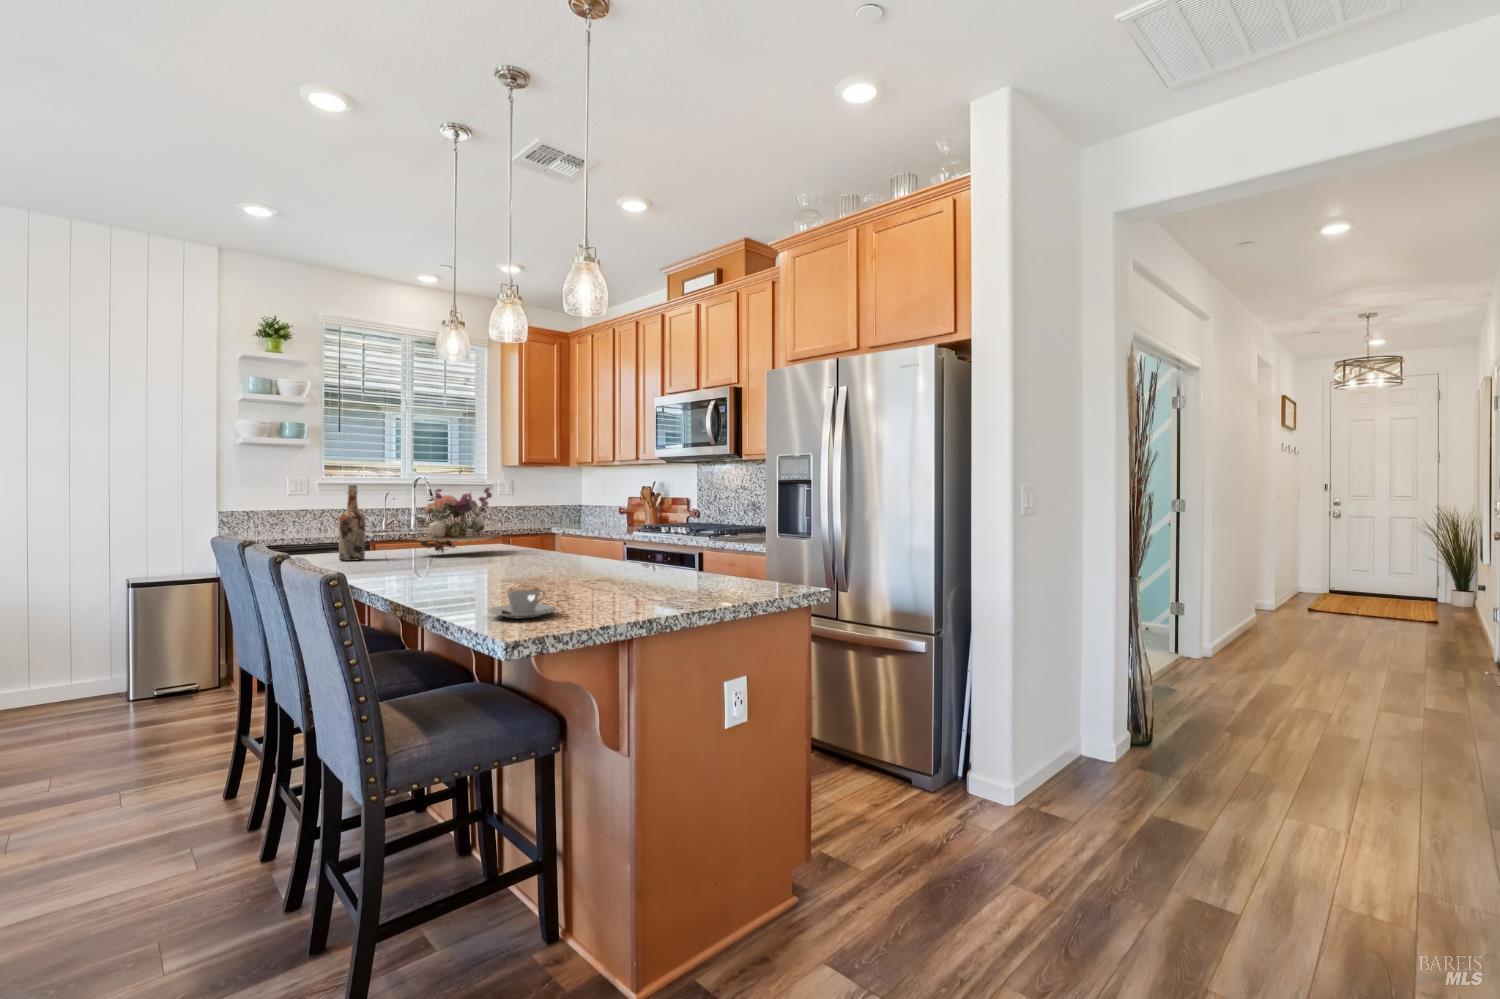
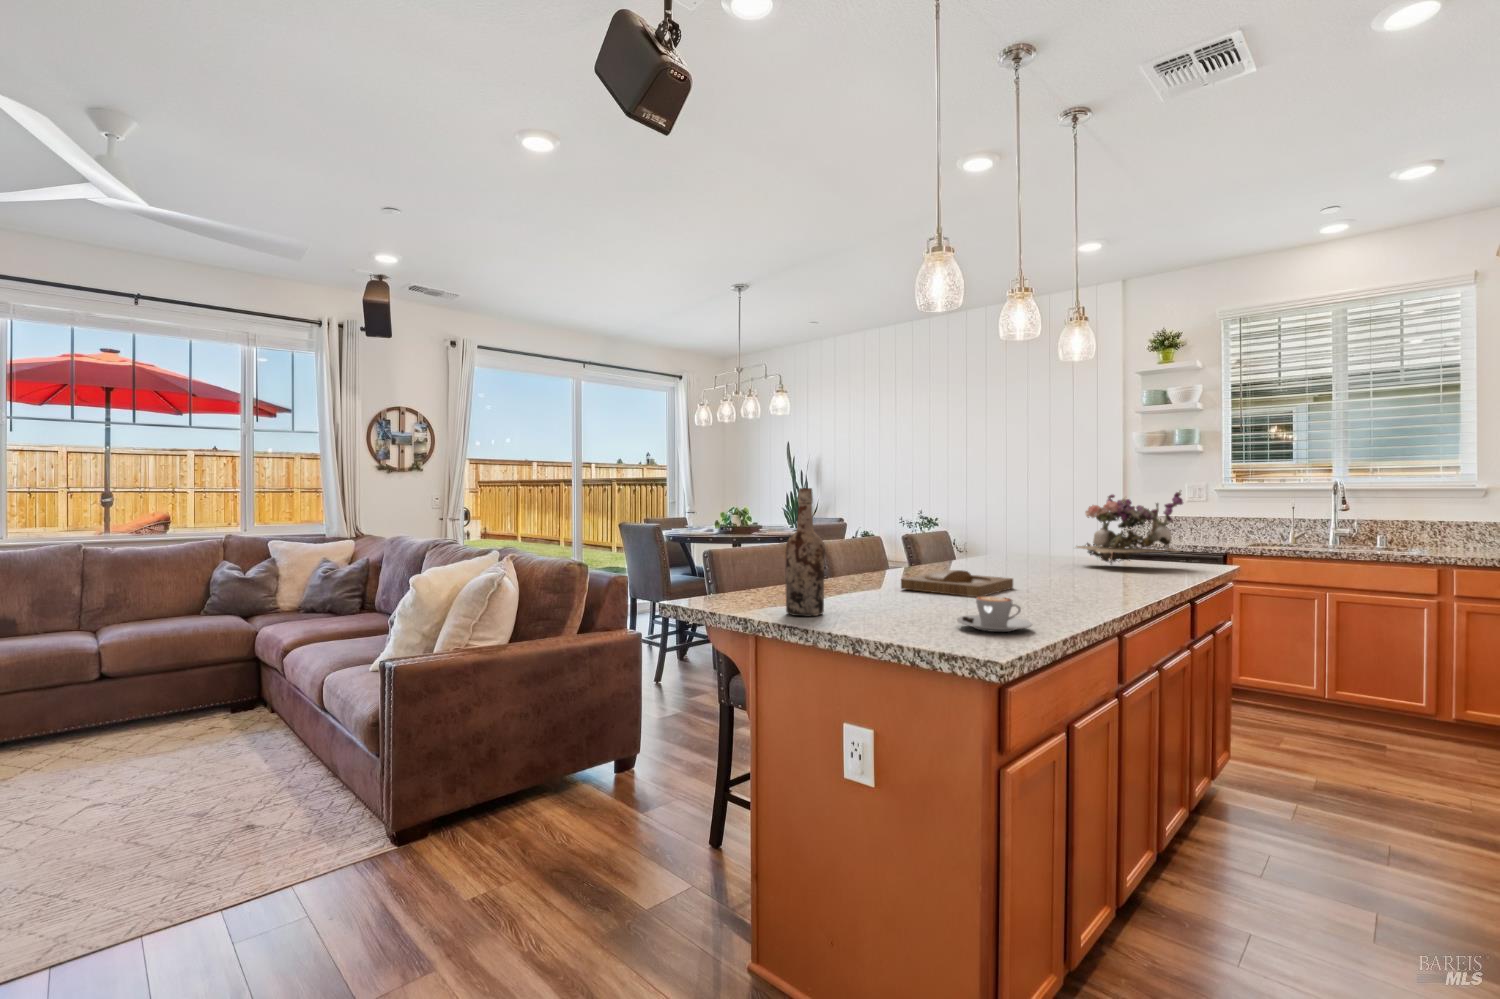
wine bottle: present [339,485,365,561] -> present [786,488,825,616]
tray: none [472,562,582,587] -> present [901,570,1013,597]
coffee cup: present [489,587,557,619] -> present [957,596,1032,632]

